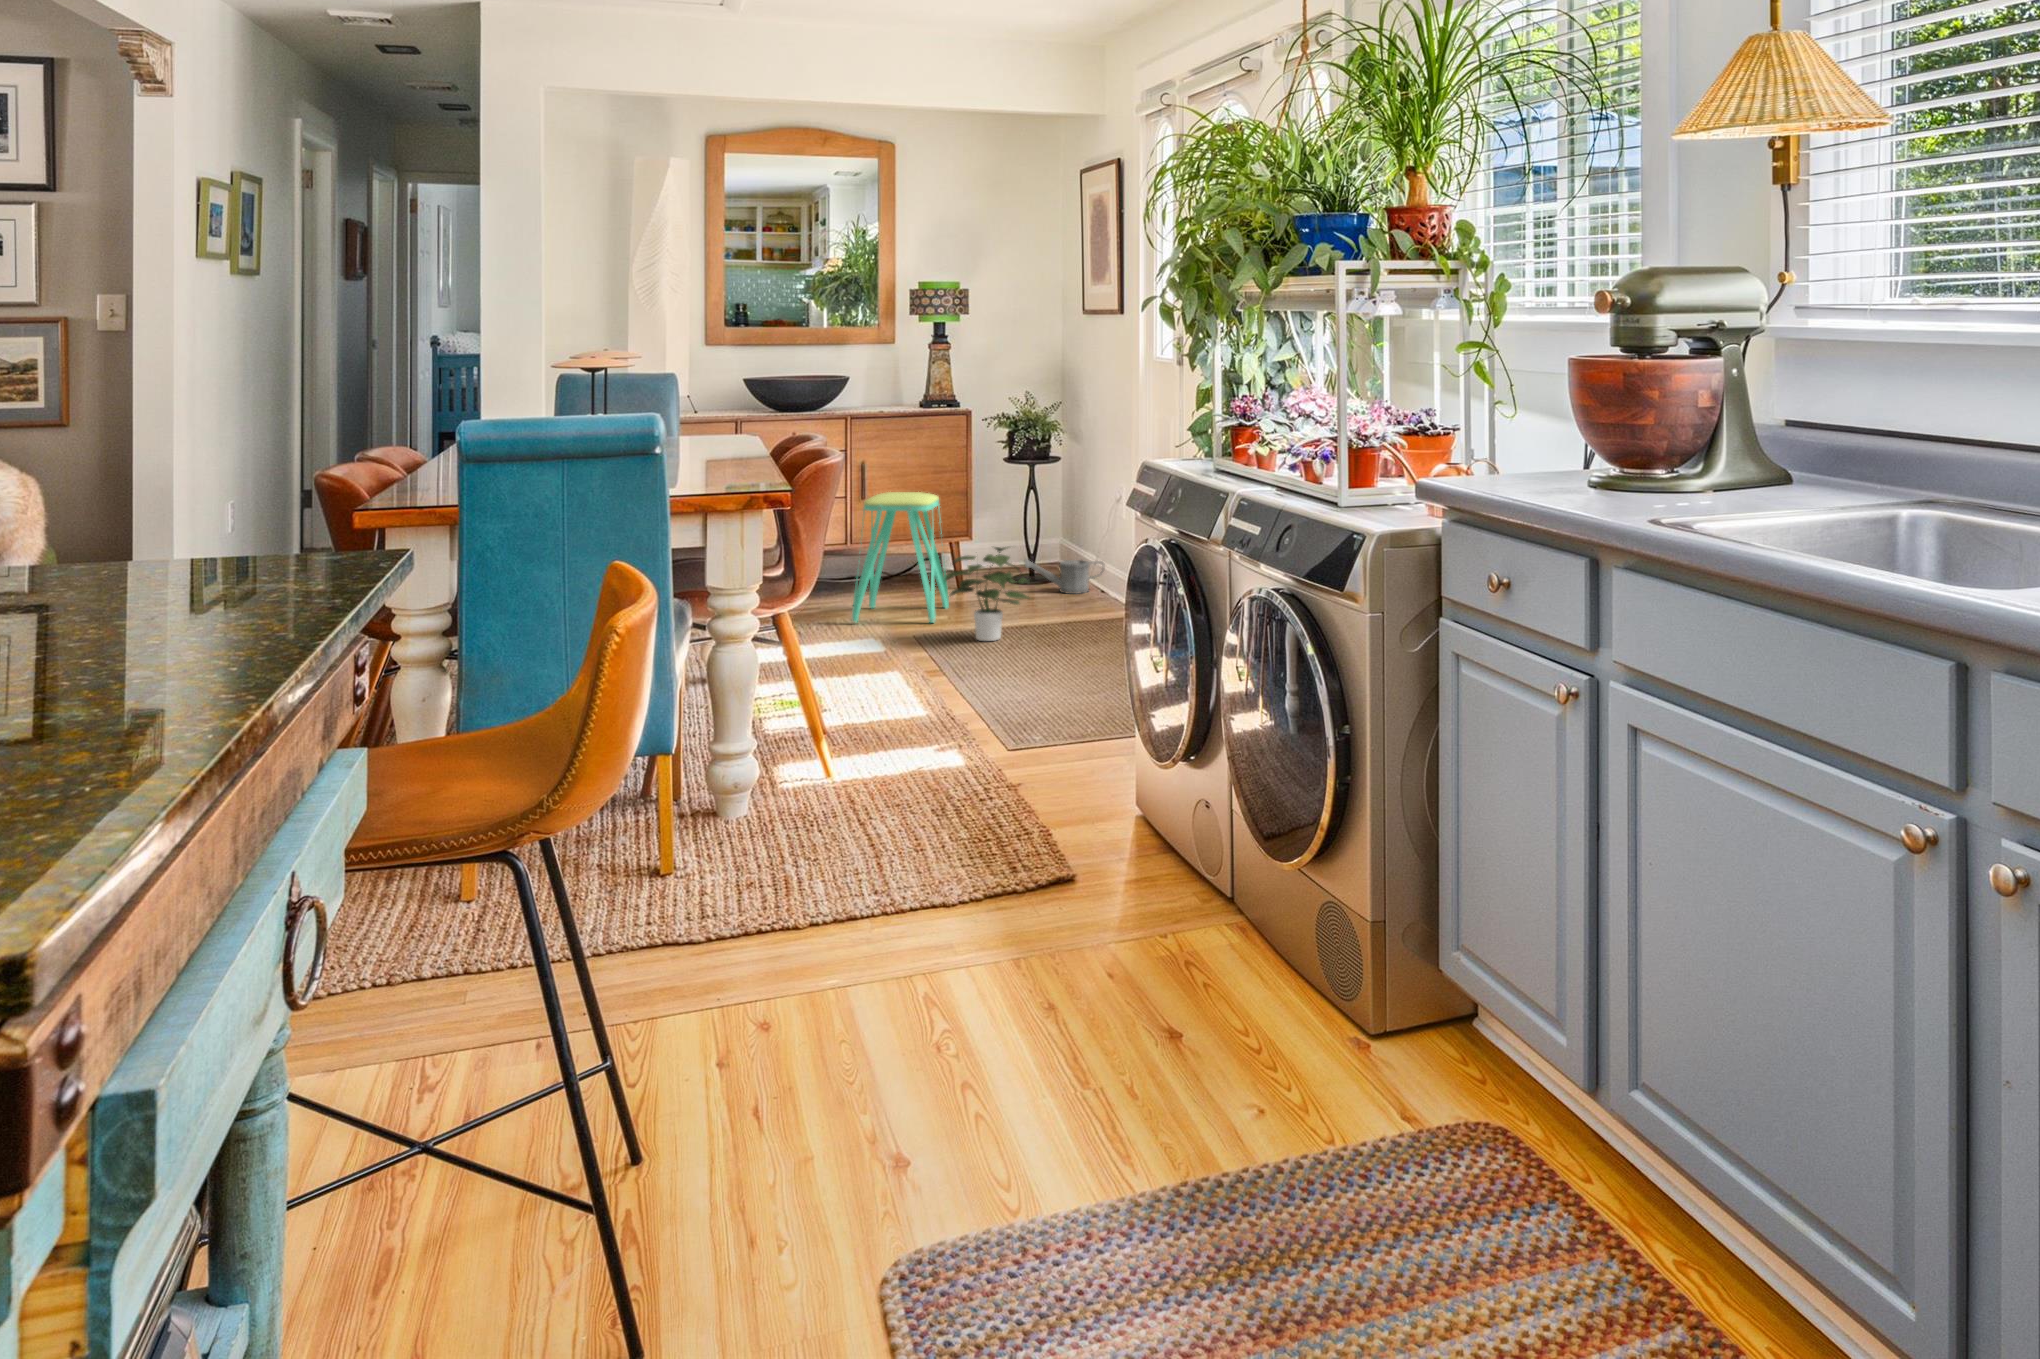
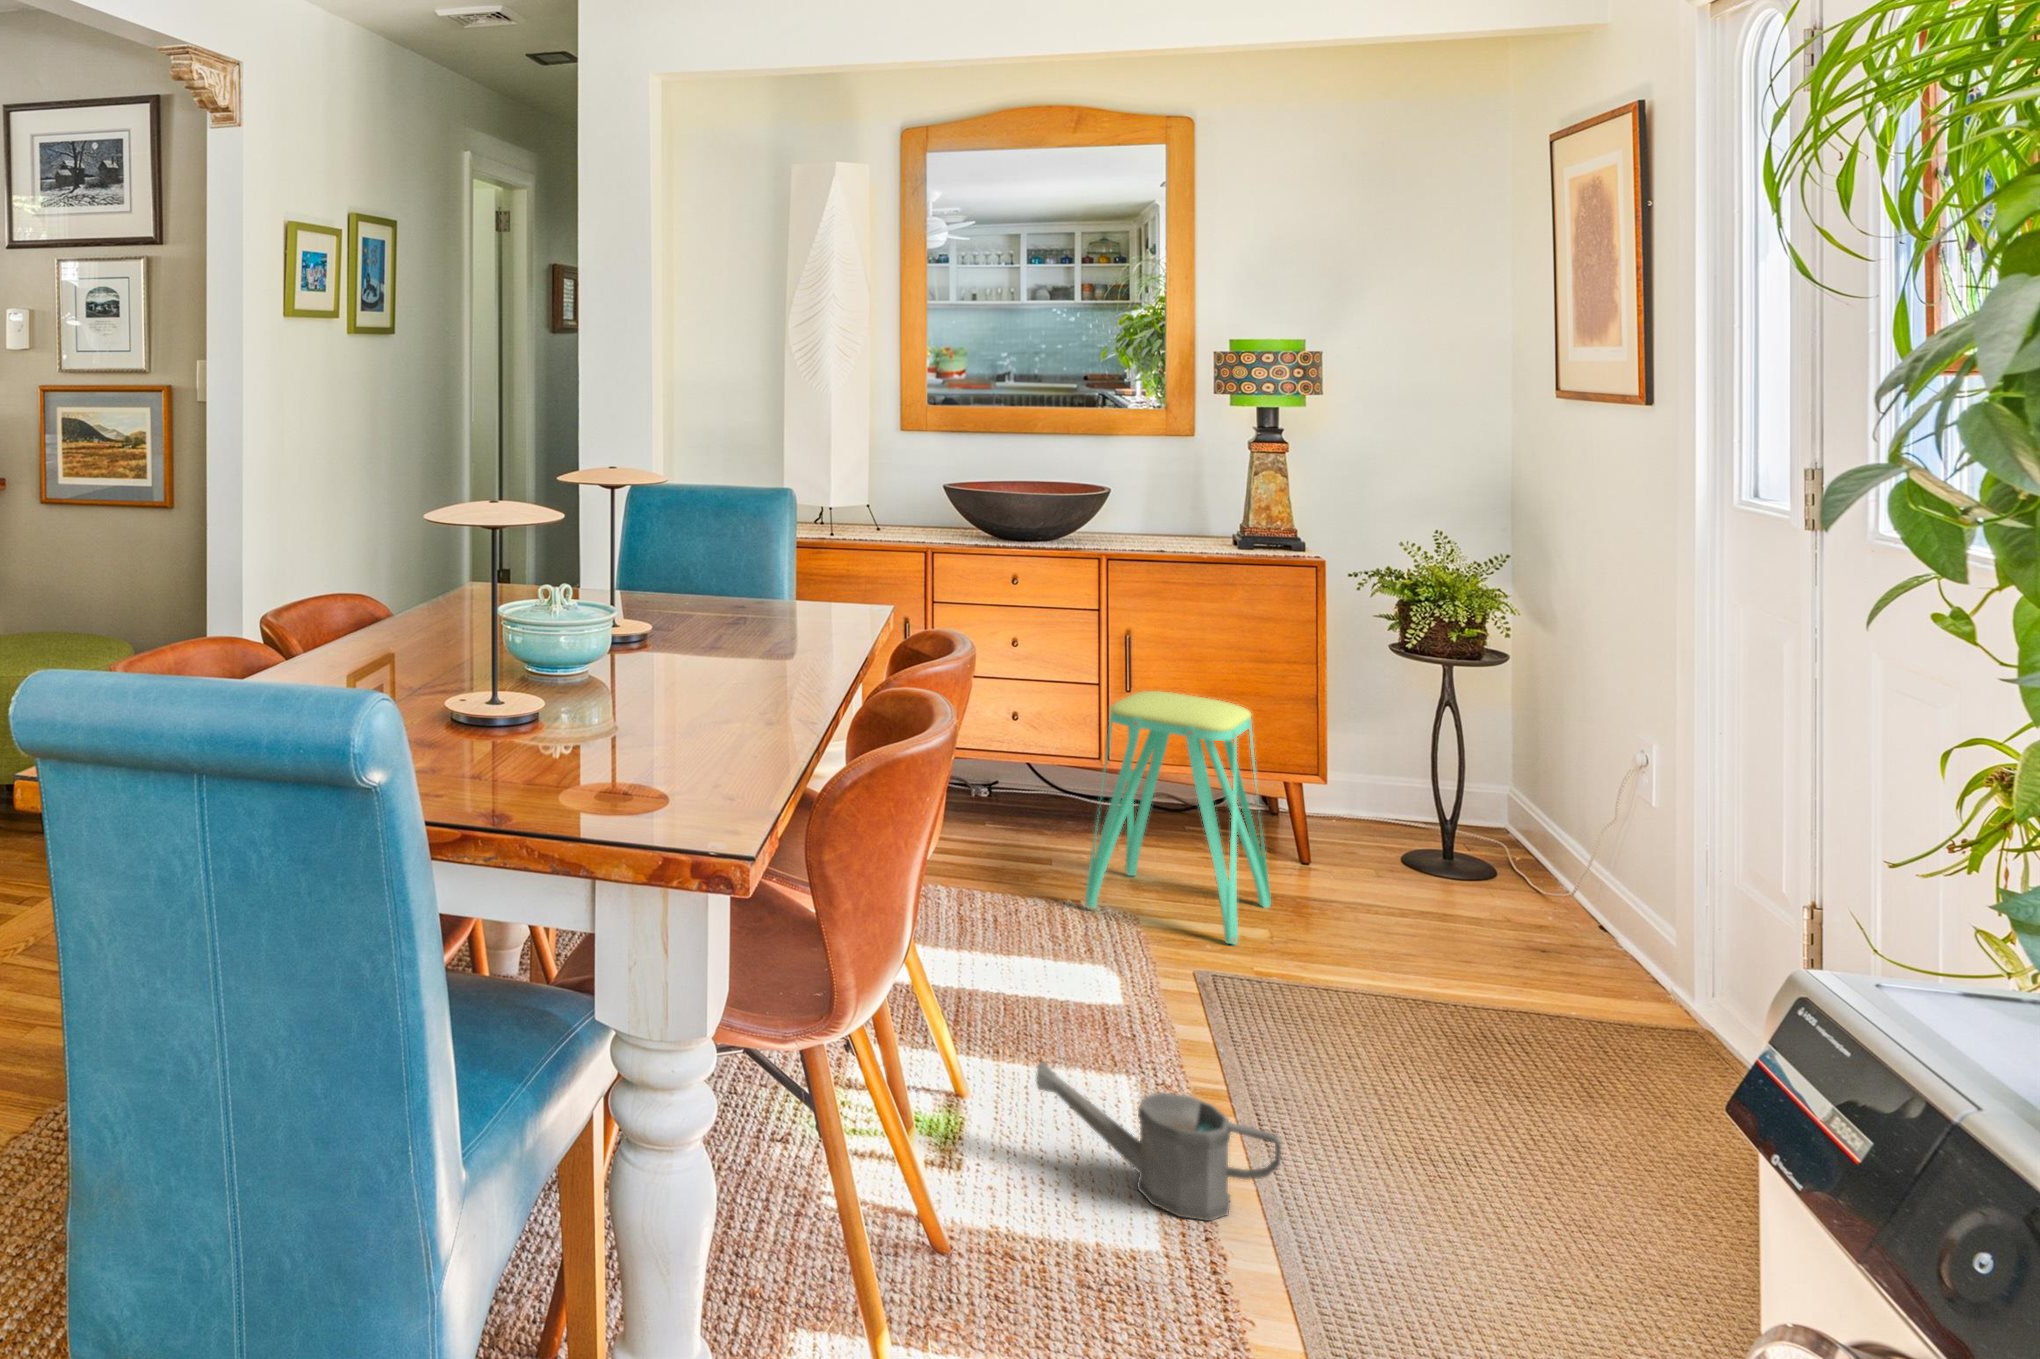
potted plant: present [944,547,1030,641] -> none [1245,844,1444,1035]
watering can: present [1025,559,1104,594] -> present [1036,1062,1281,1221]

